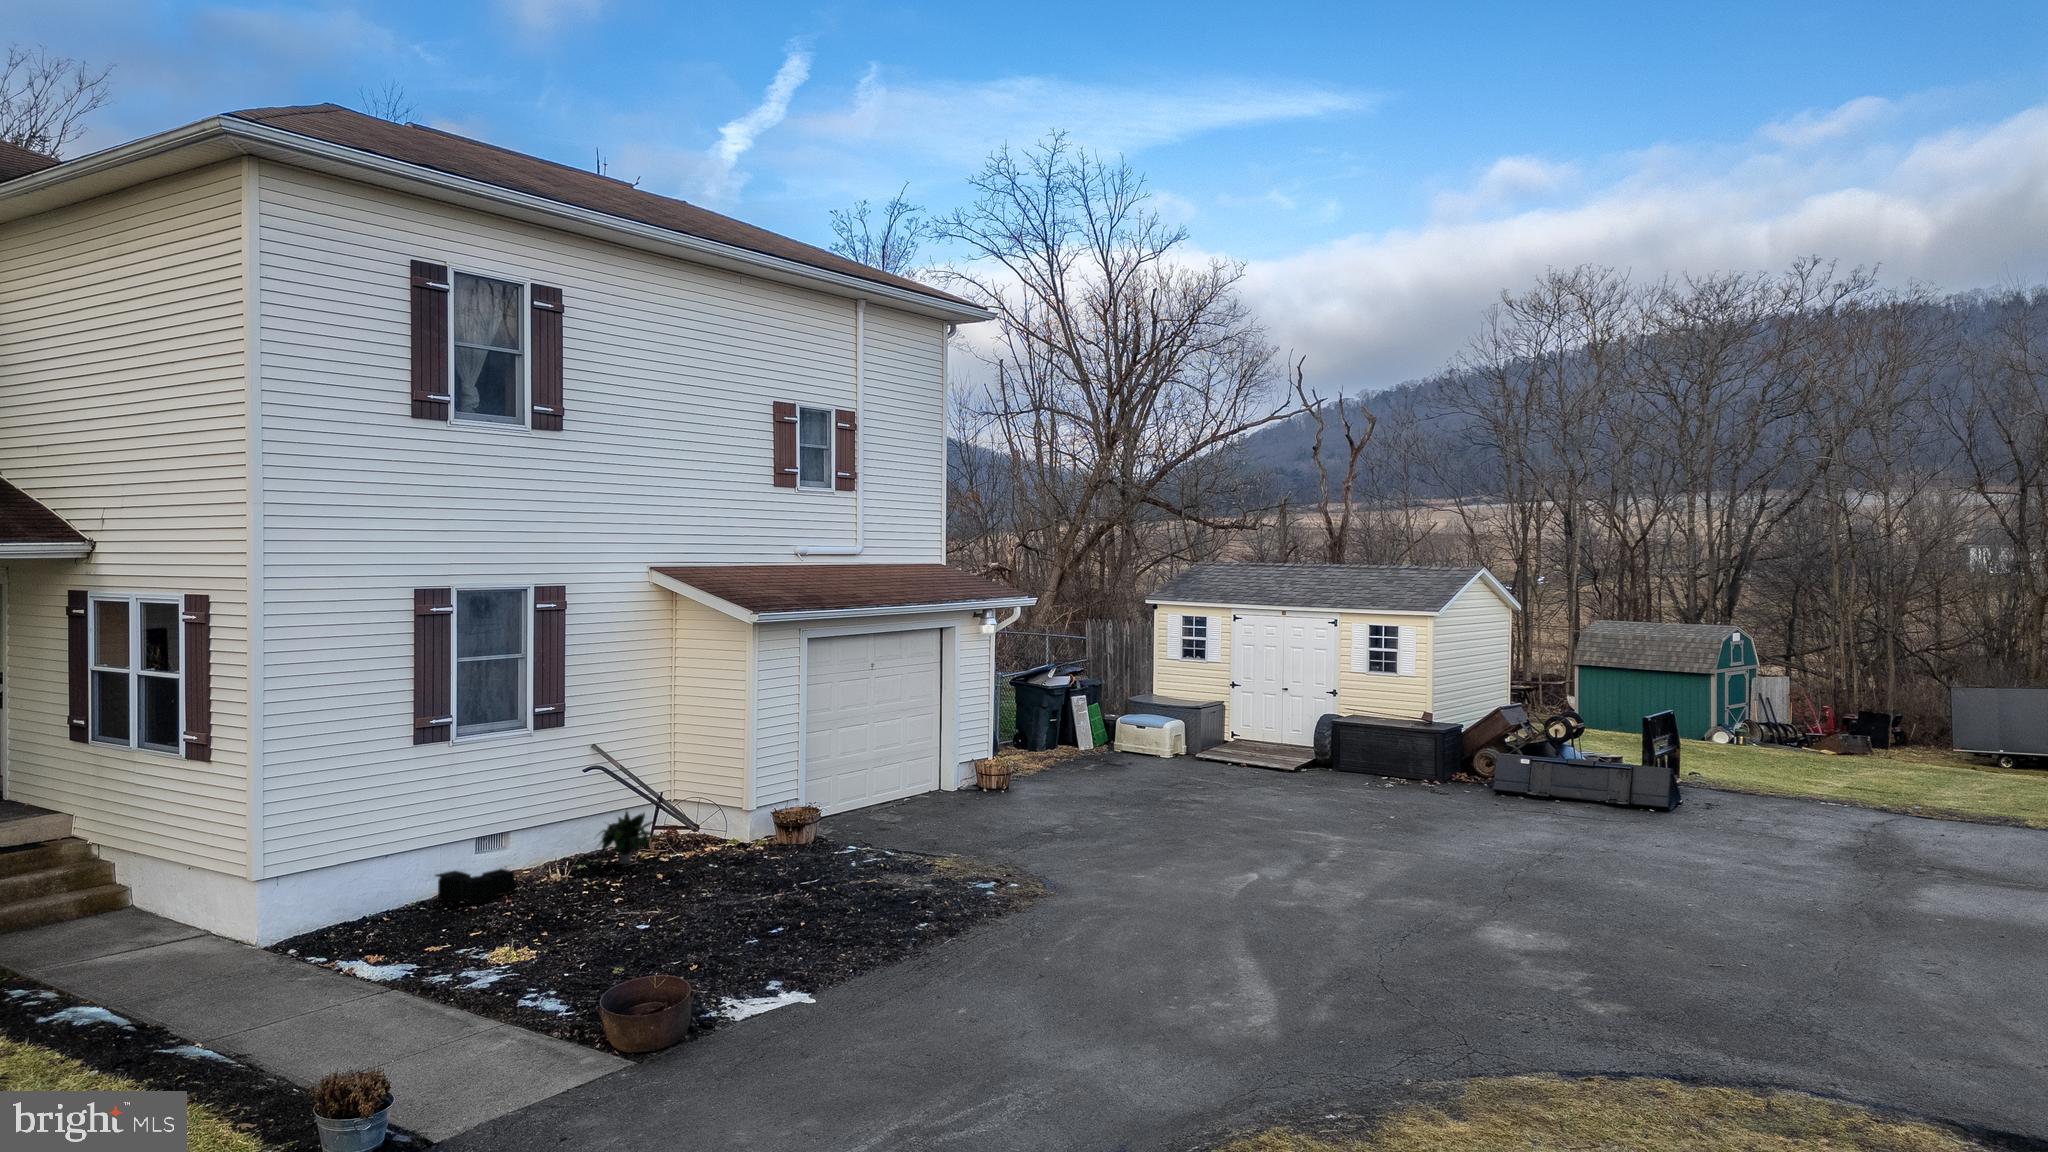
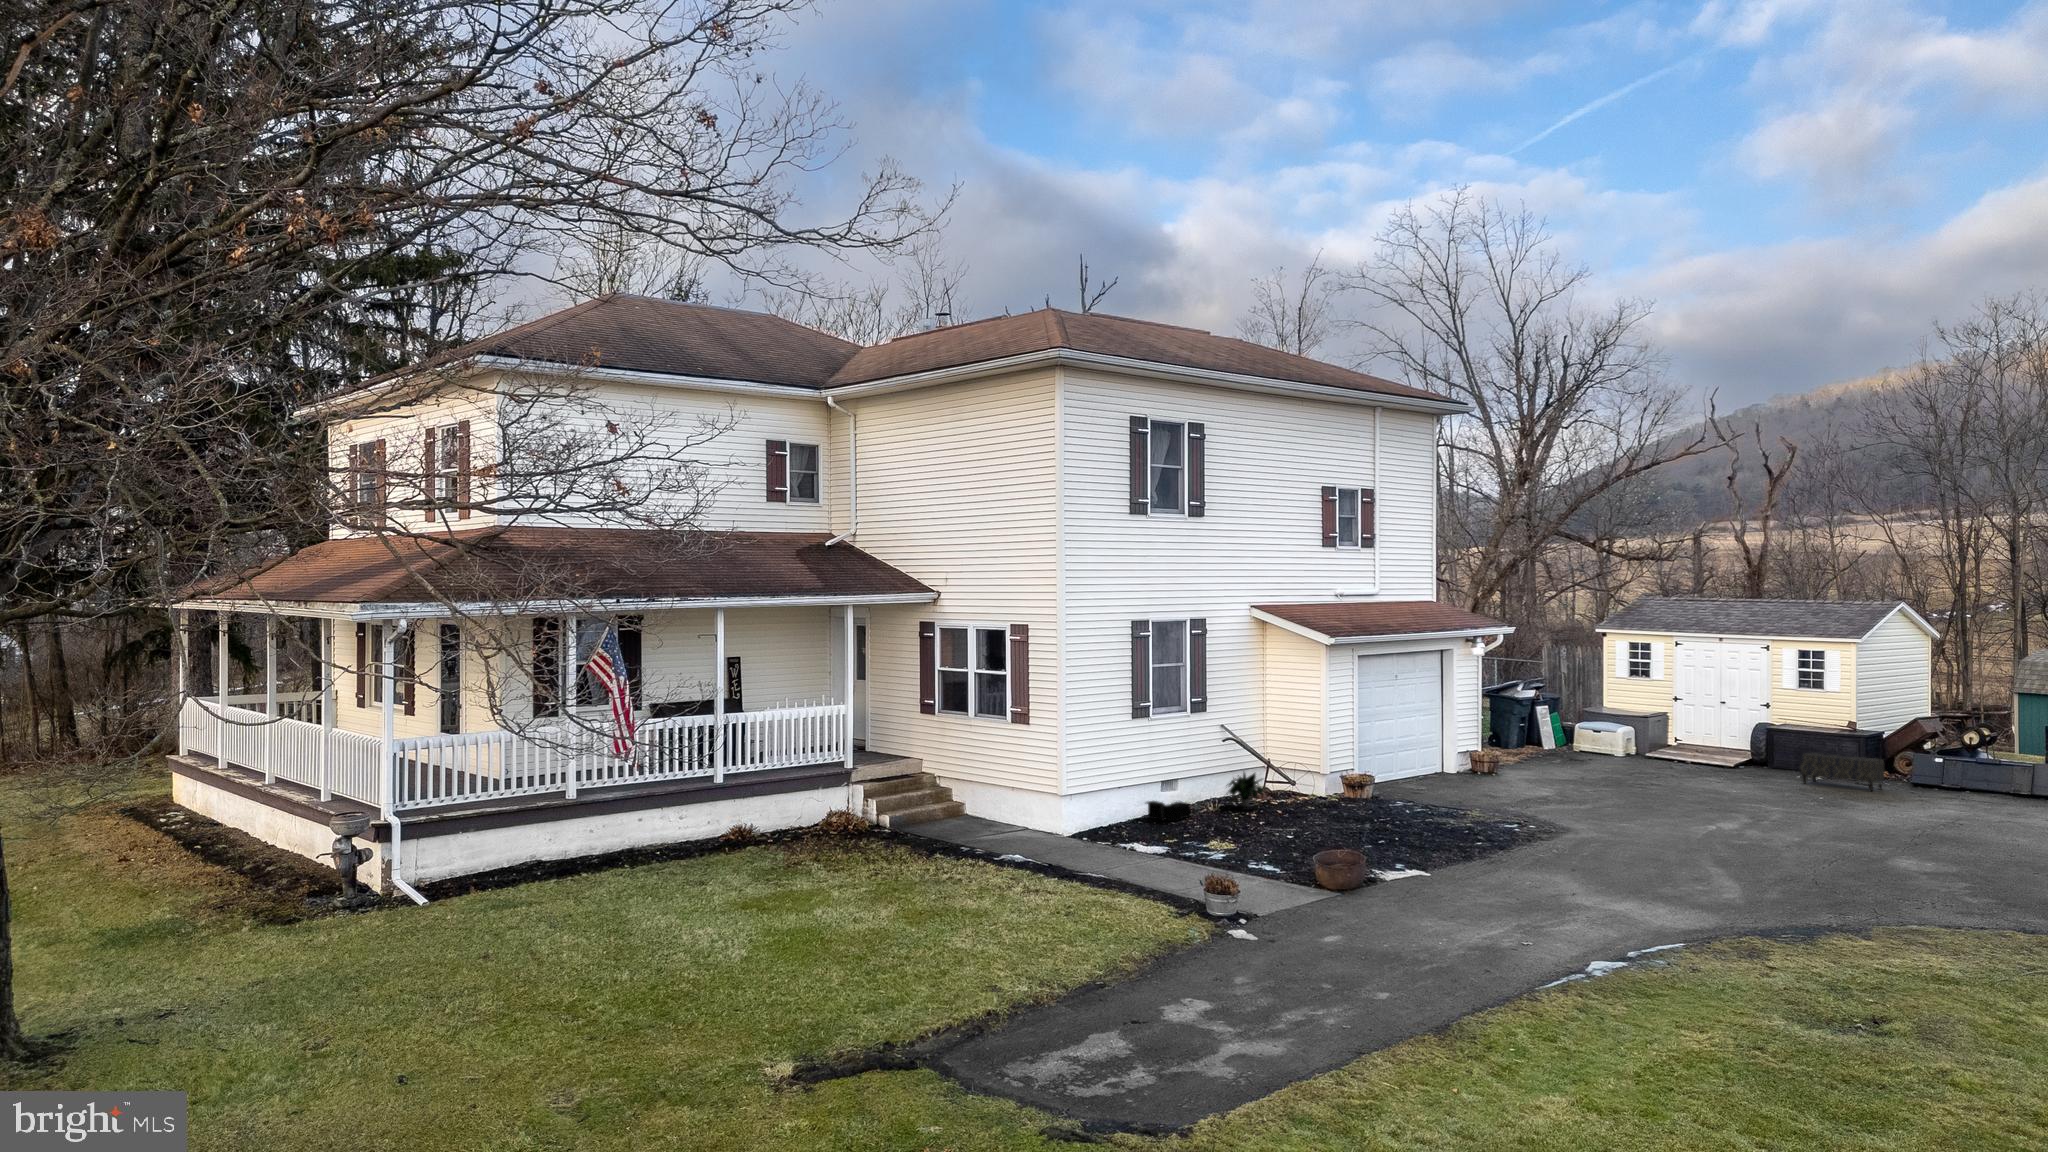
bench: none [1346,744,1429,789] -> present [1800,752,1884,791]

